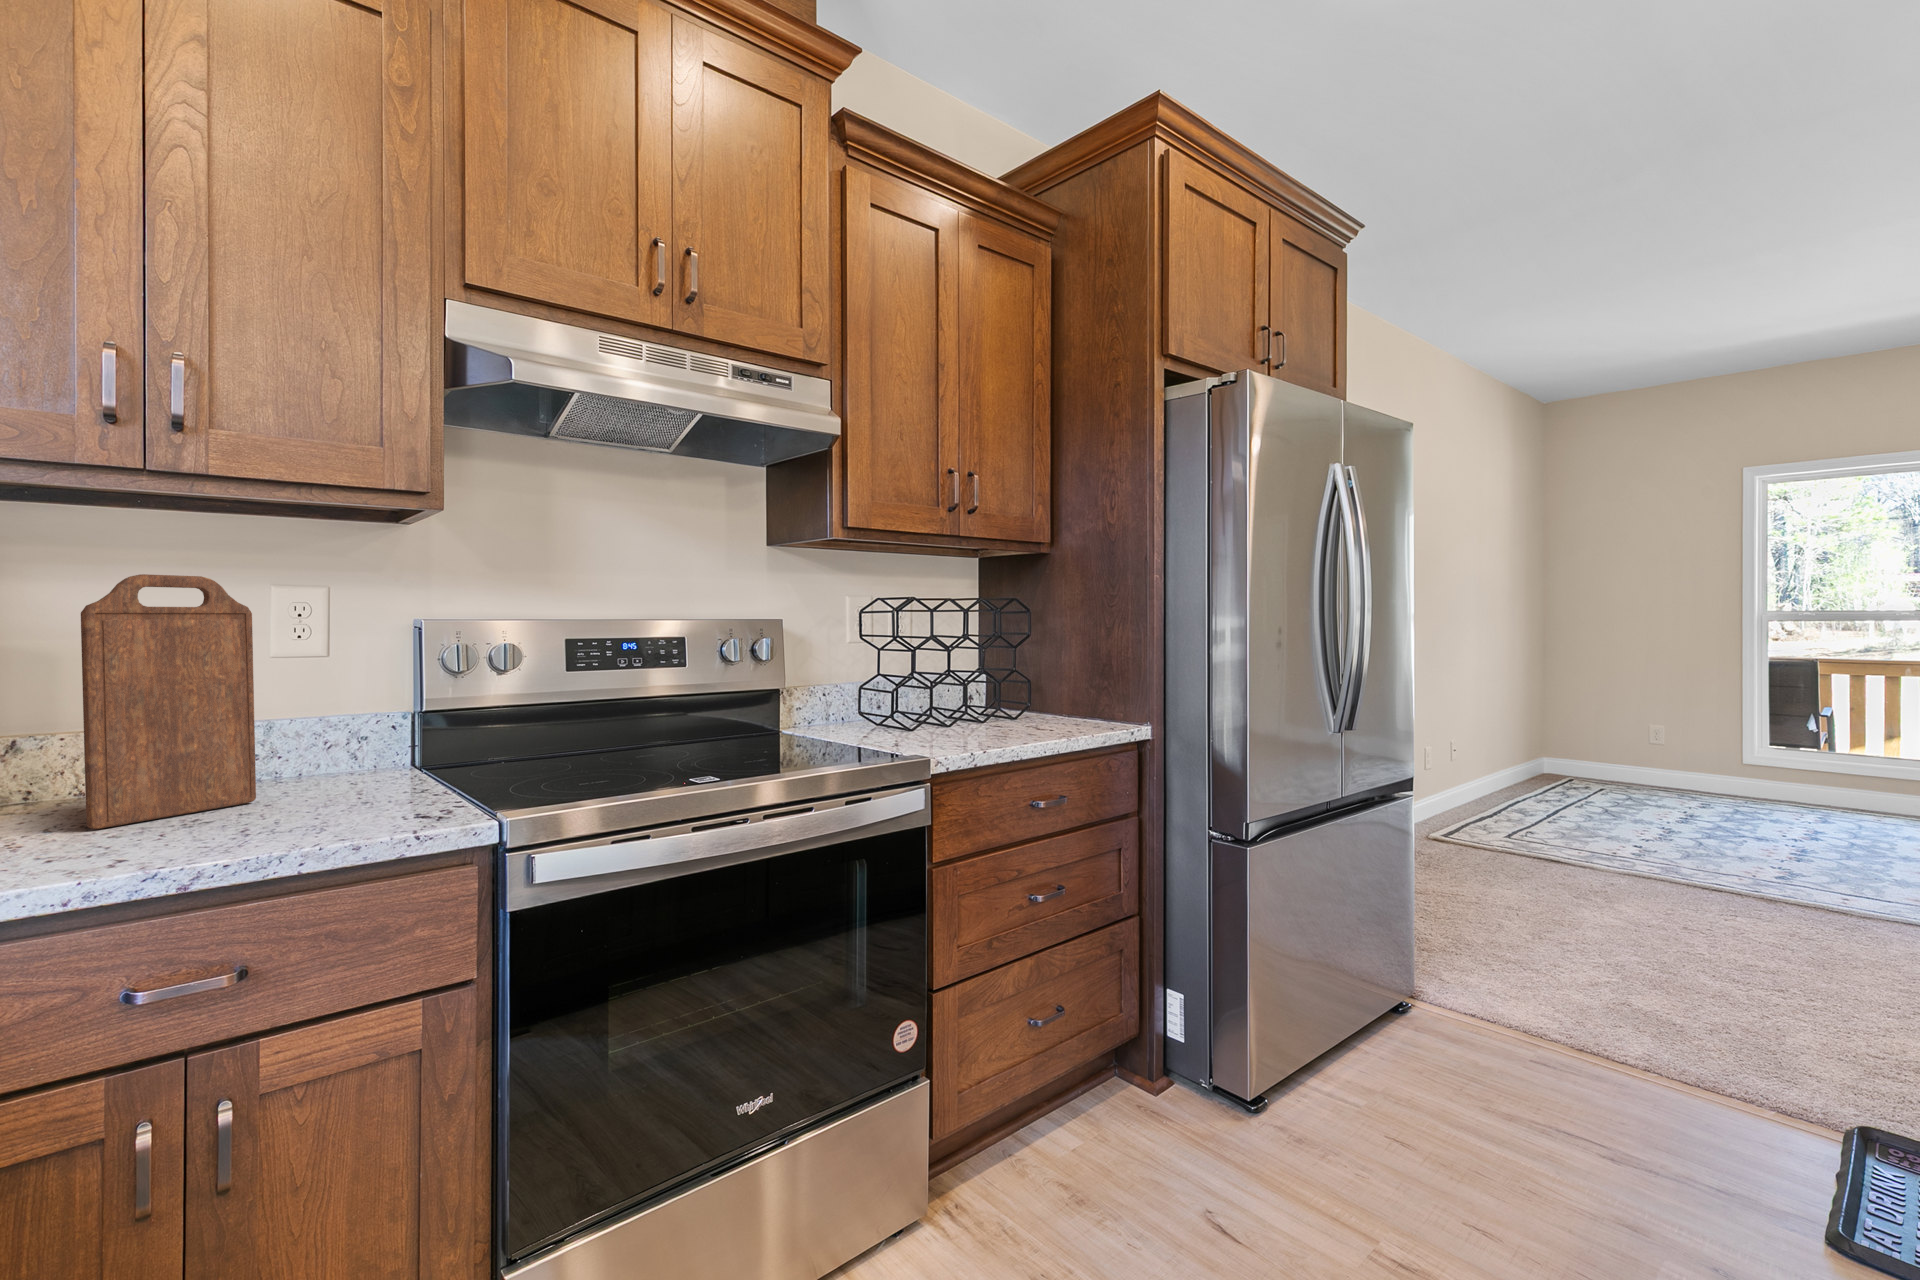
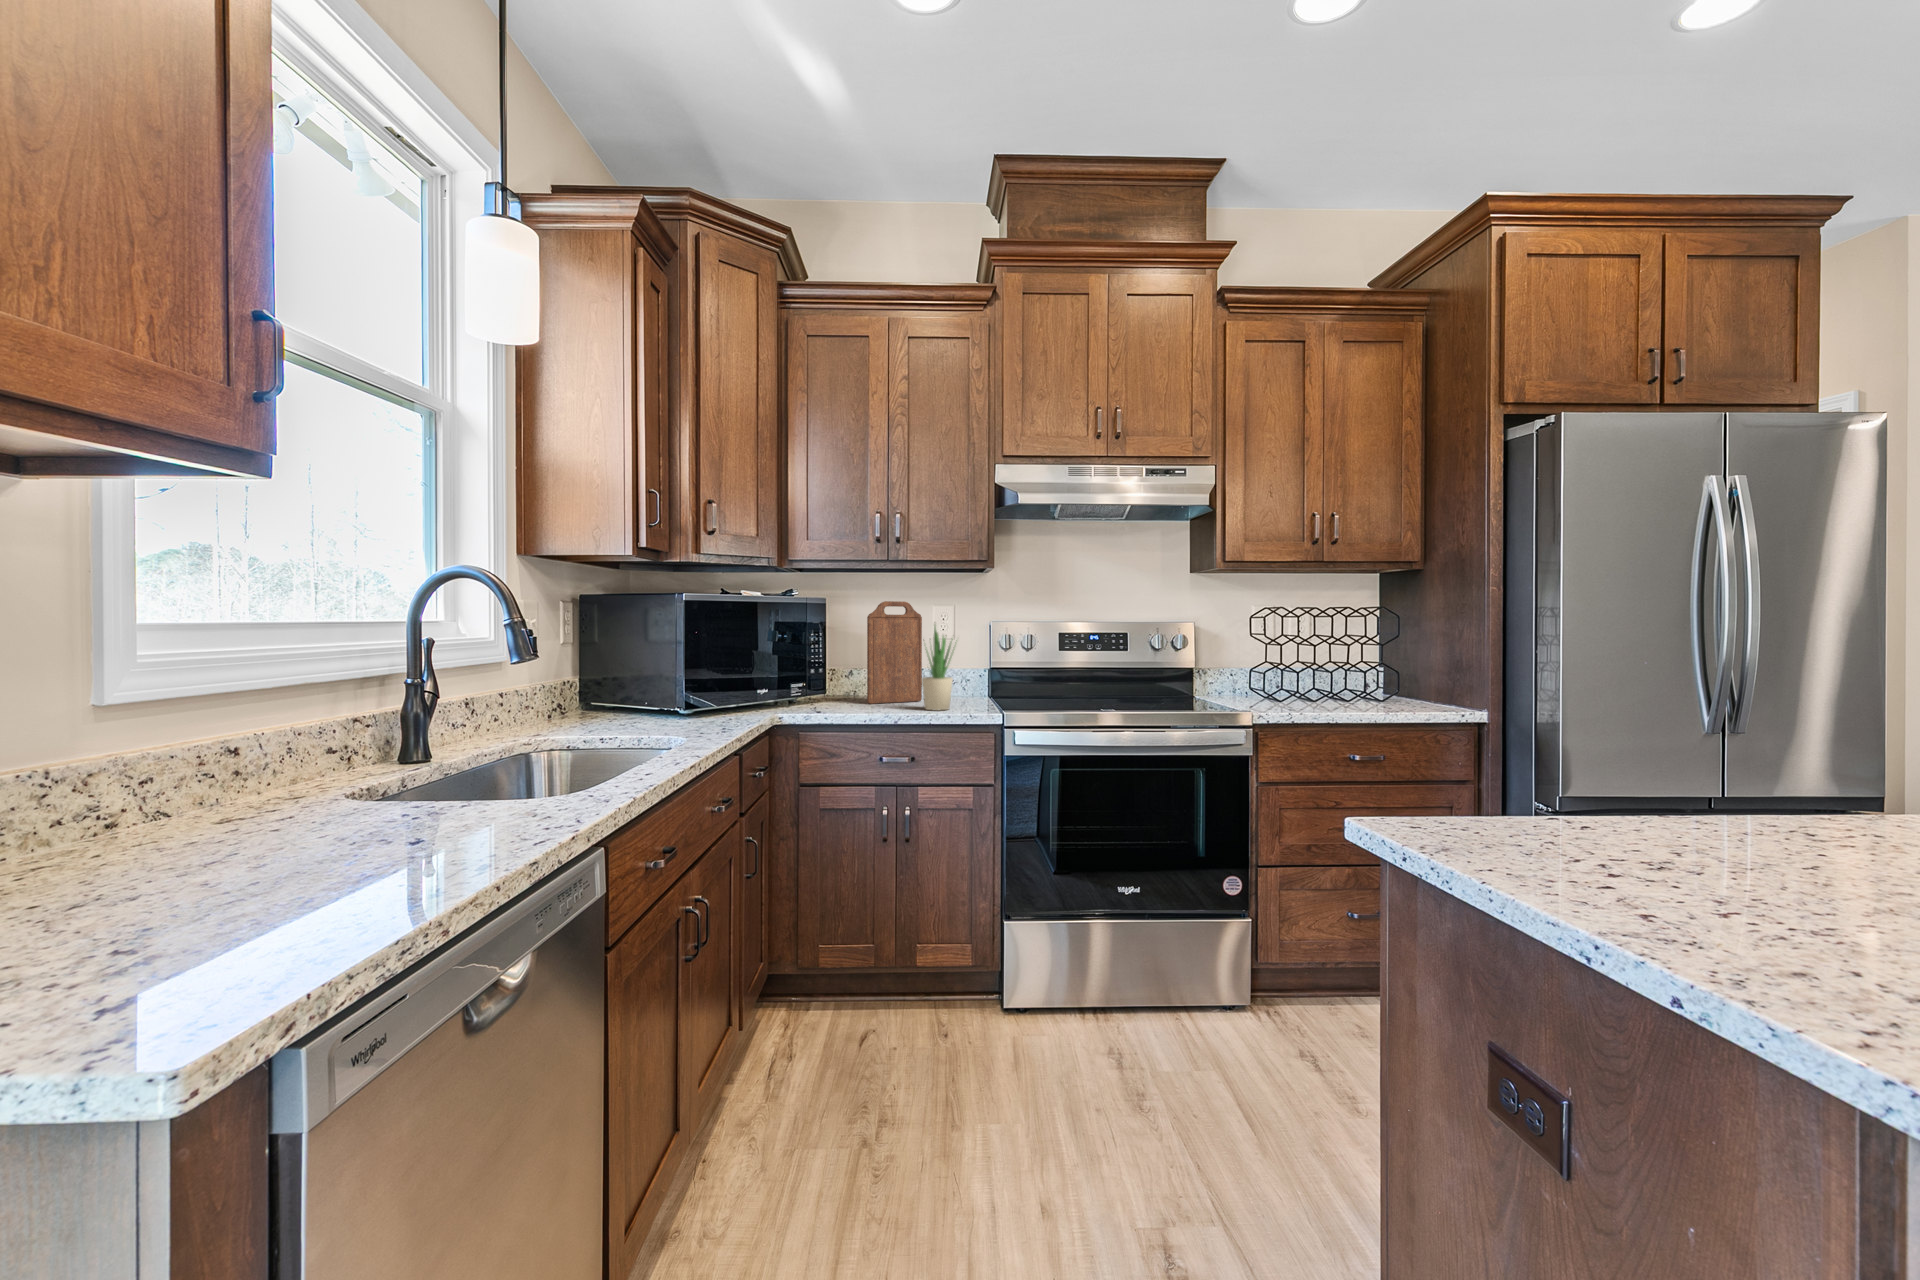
potted plant: none [267,621,372,835] -> present [922,626,953,710]

